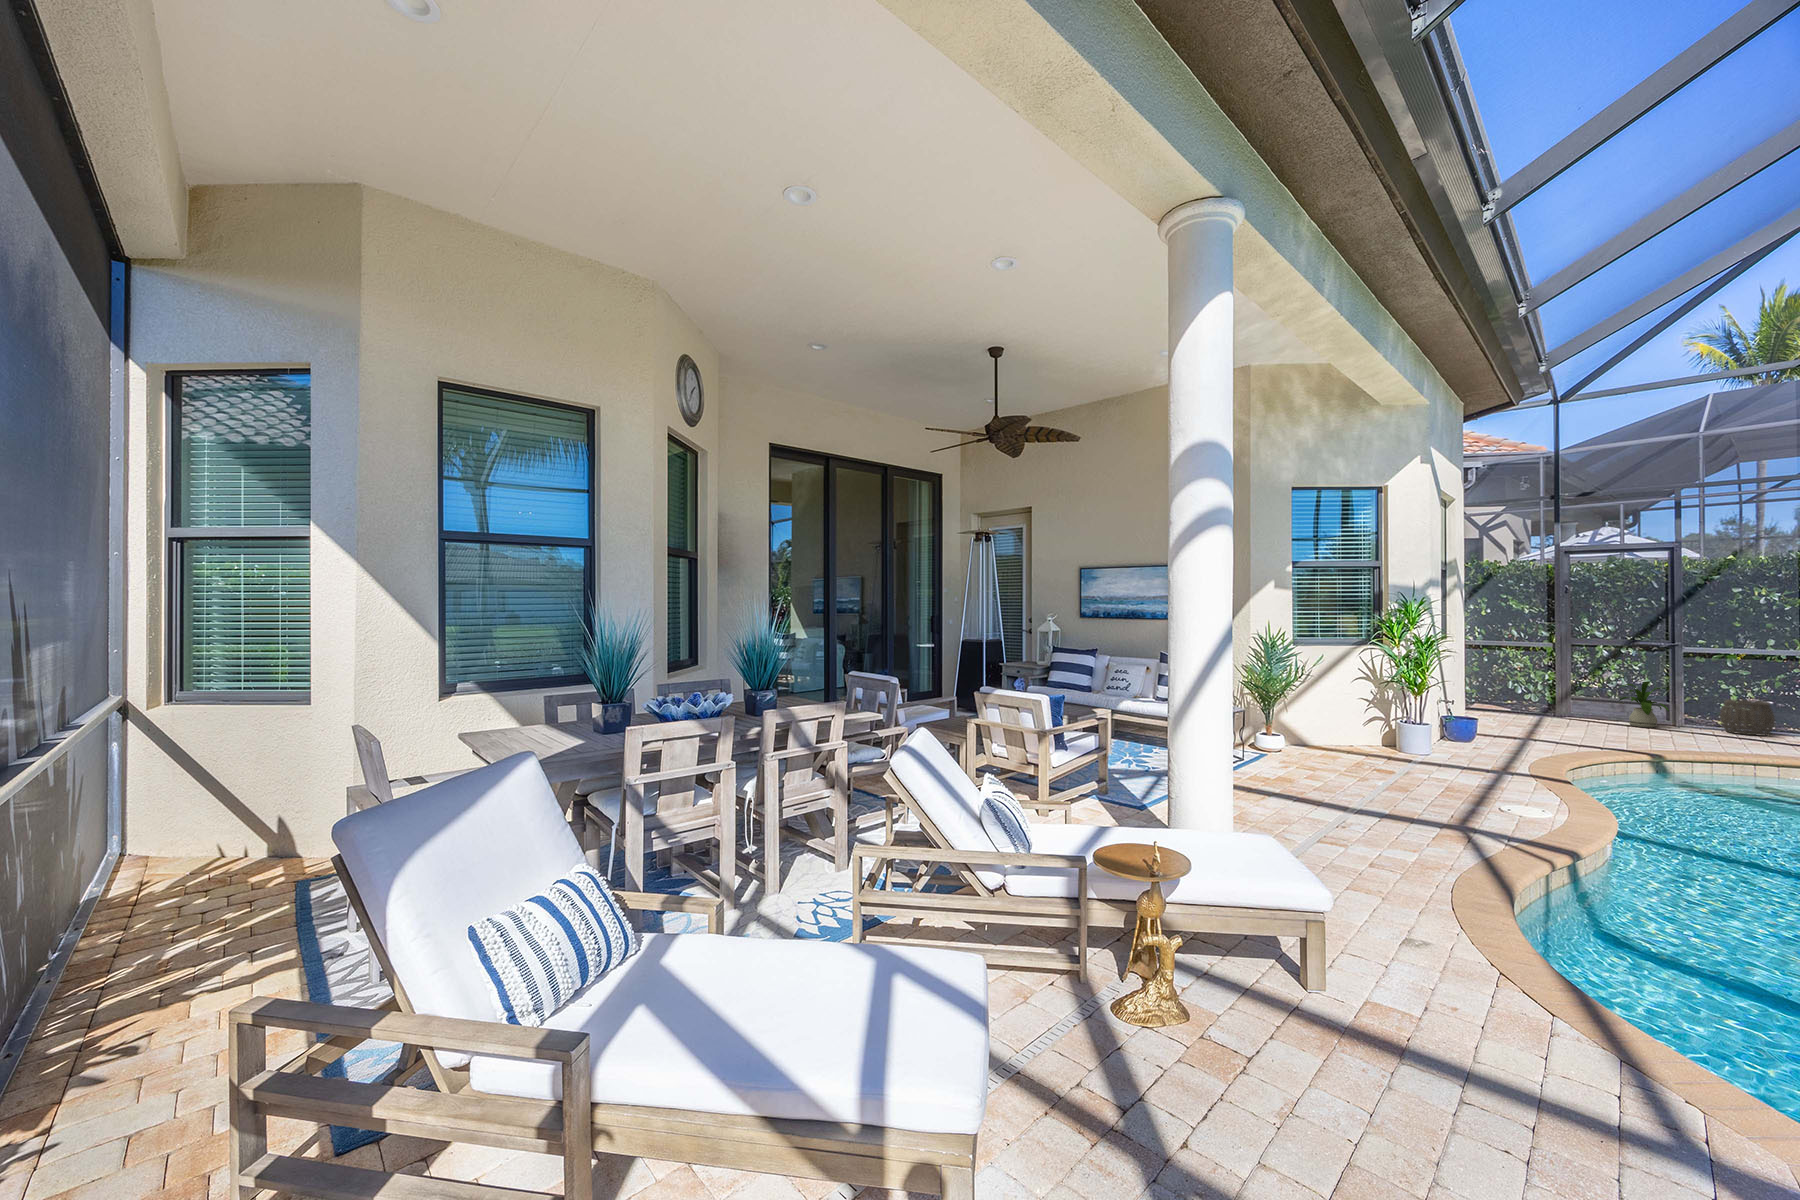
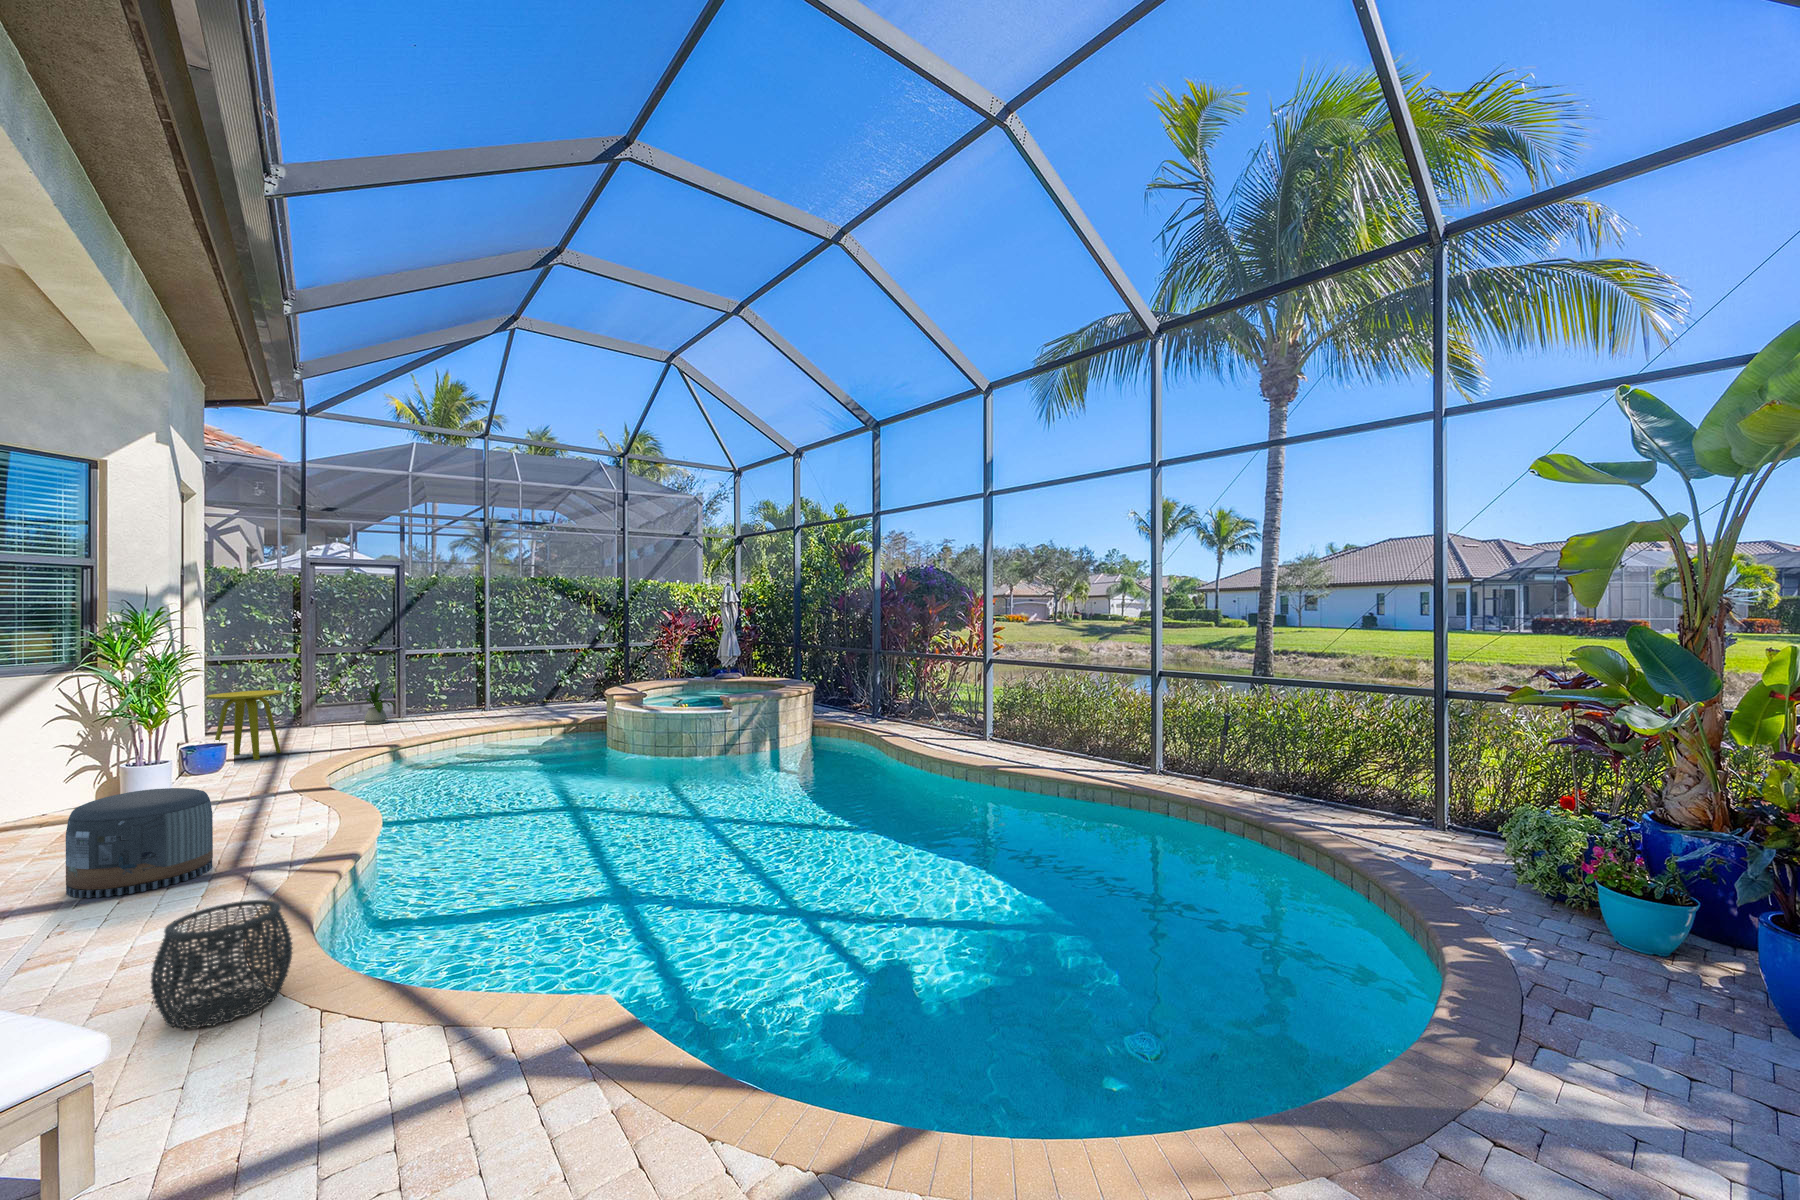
side table: none [1465,674,1534,740] -> present [206,690,284,760]
woven basket: present [1720,699,1775,736] -> present [151,900,293,1029]
pouf: none [1349,742,1446,823] -> present [66,788,213,898]

